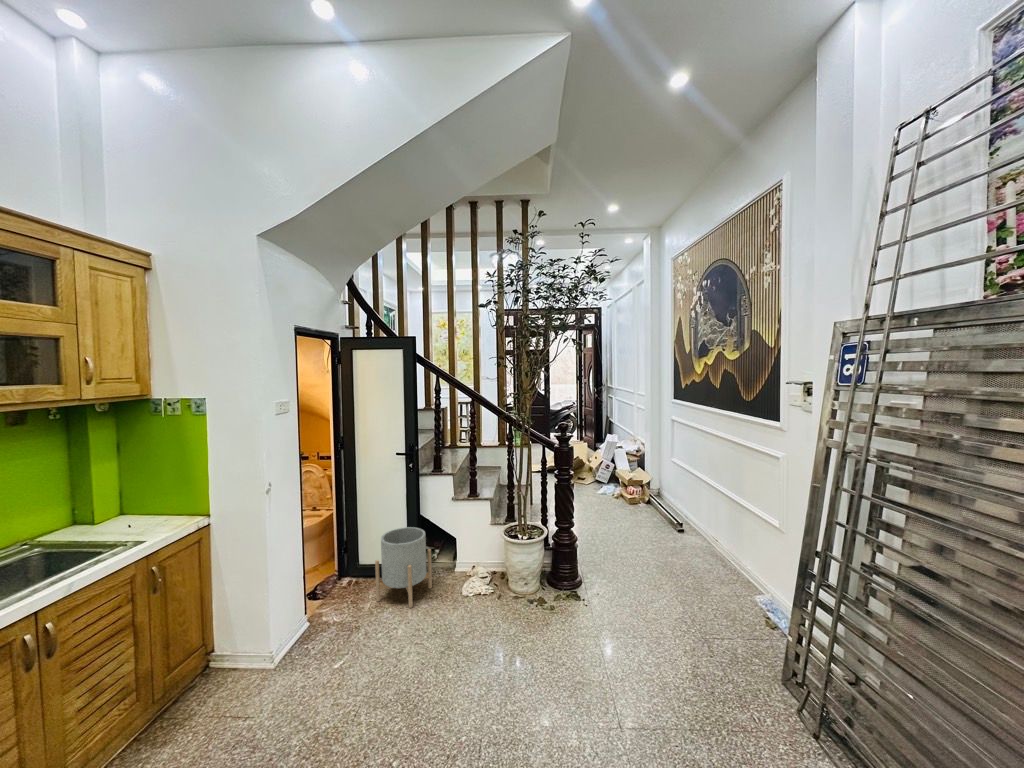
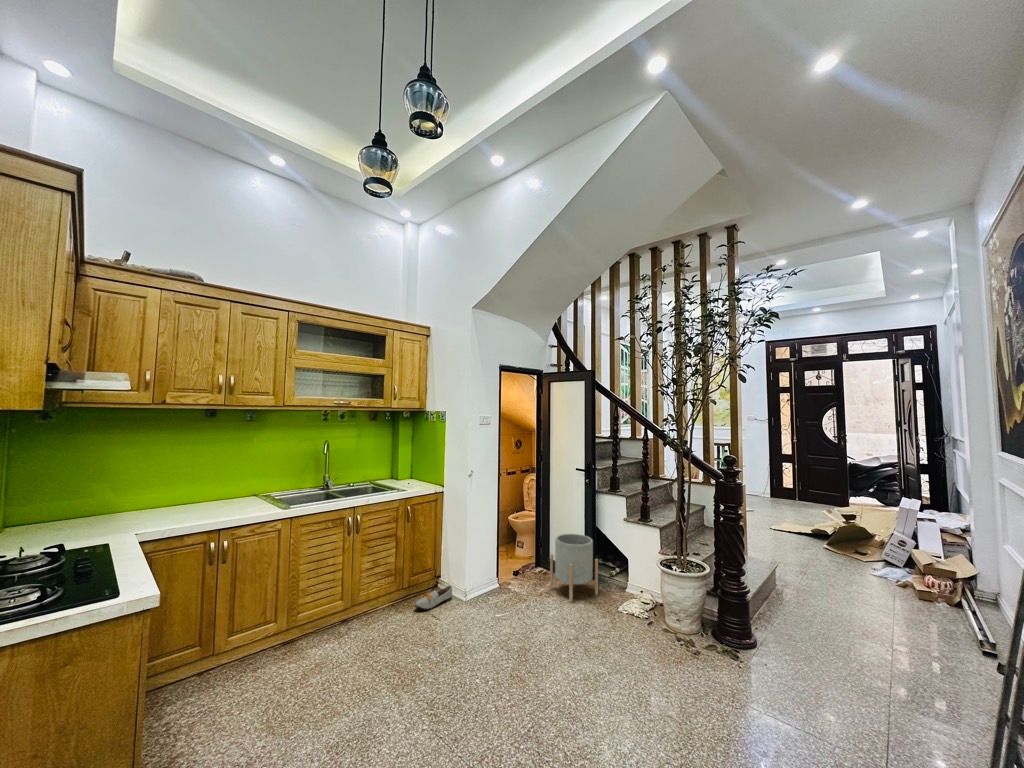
shoe: none [191,657,248,719] -> present [415,586,452,610]

